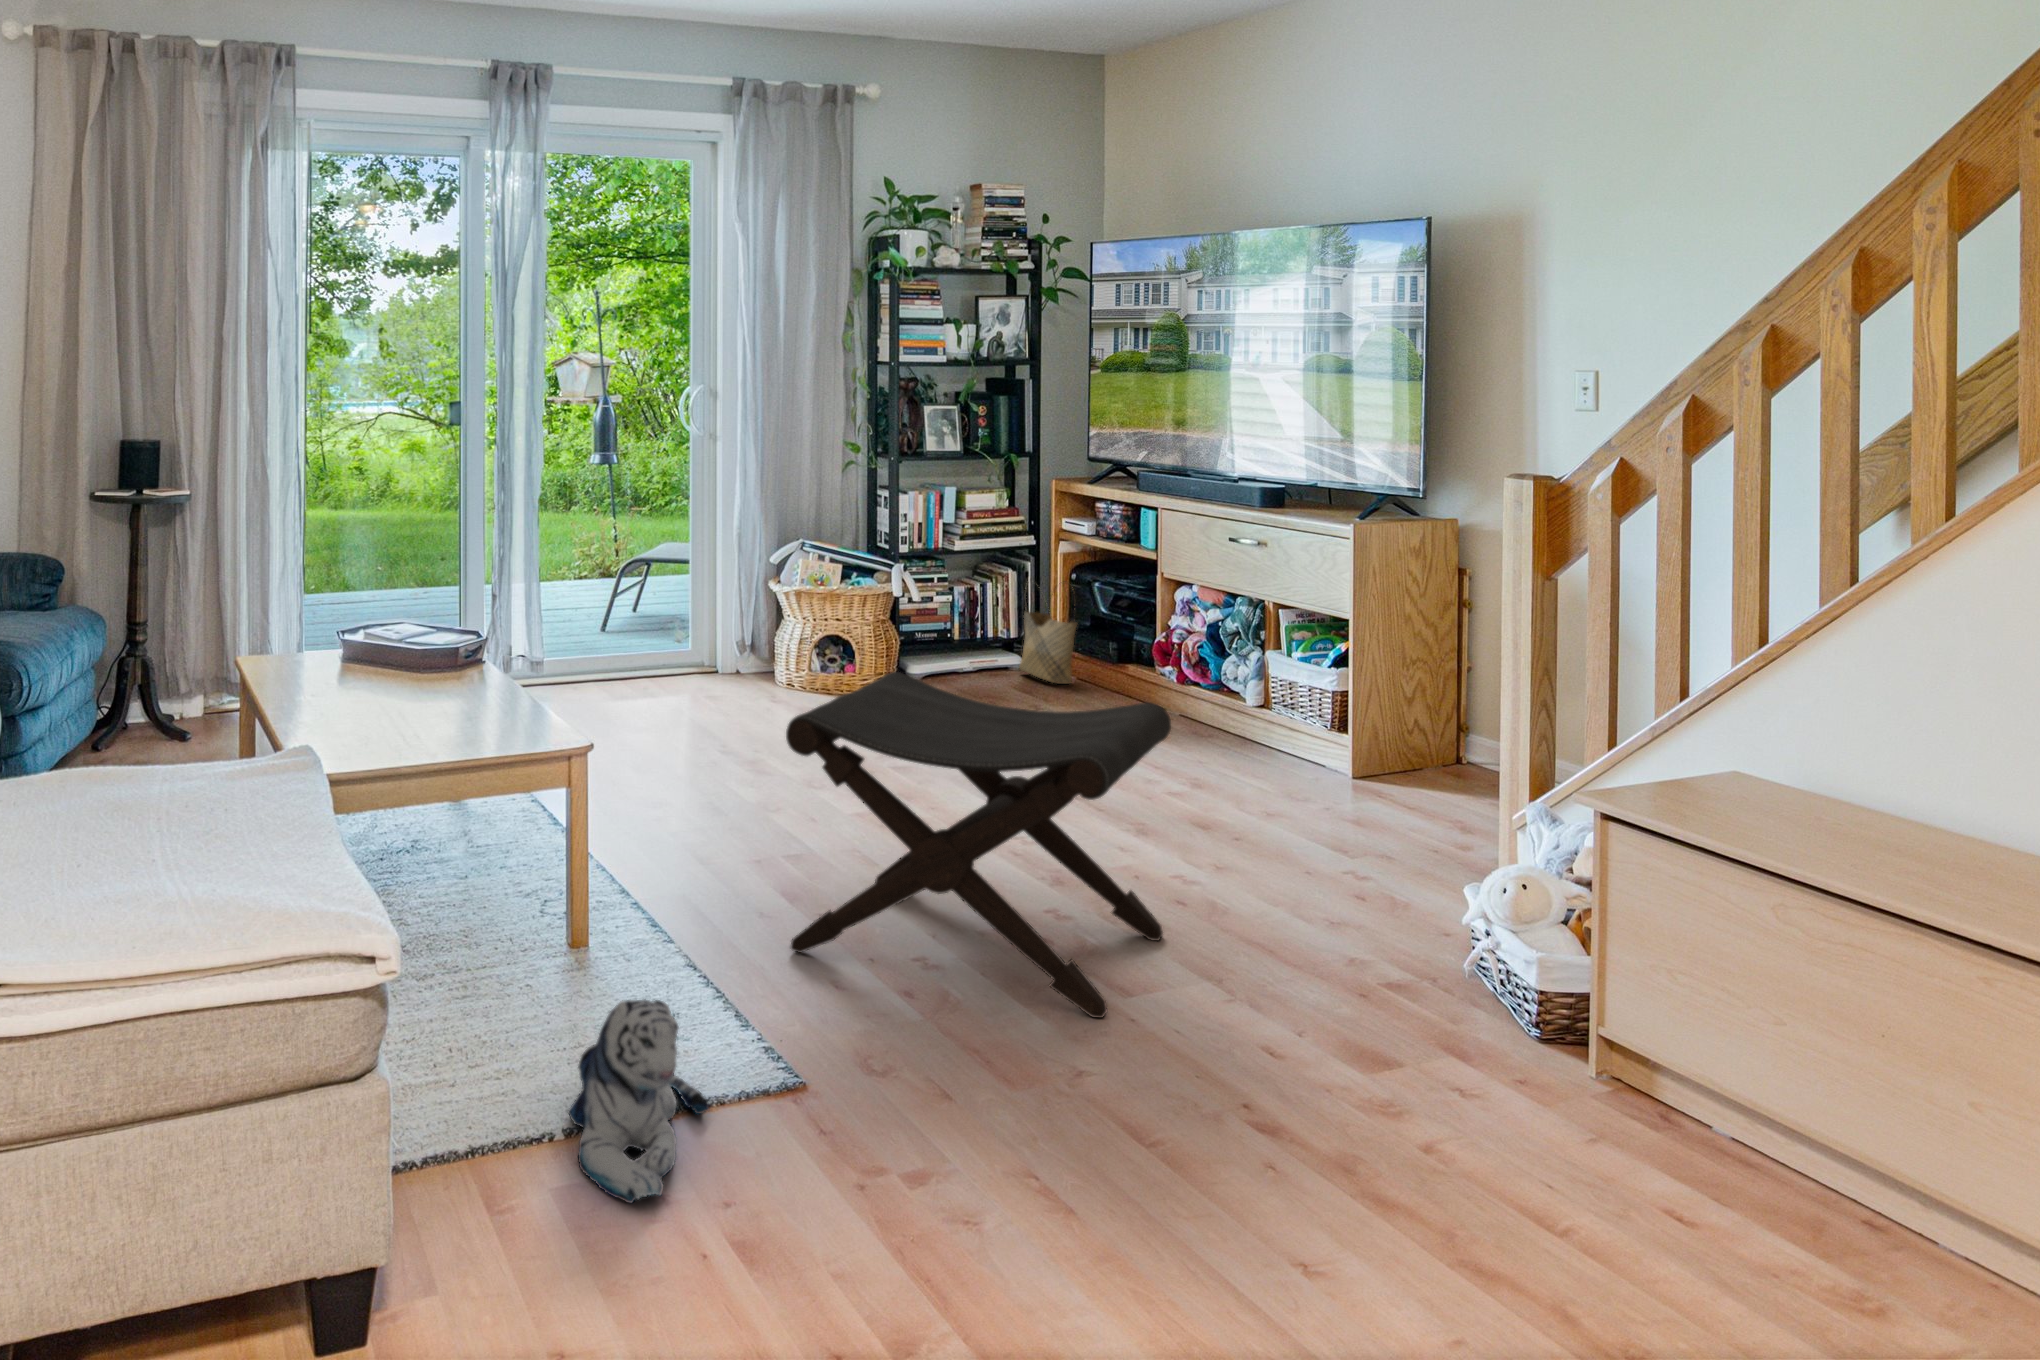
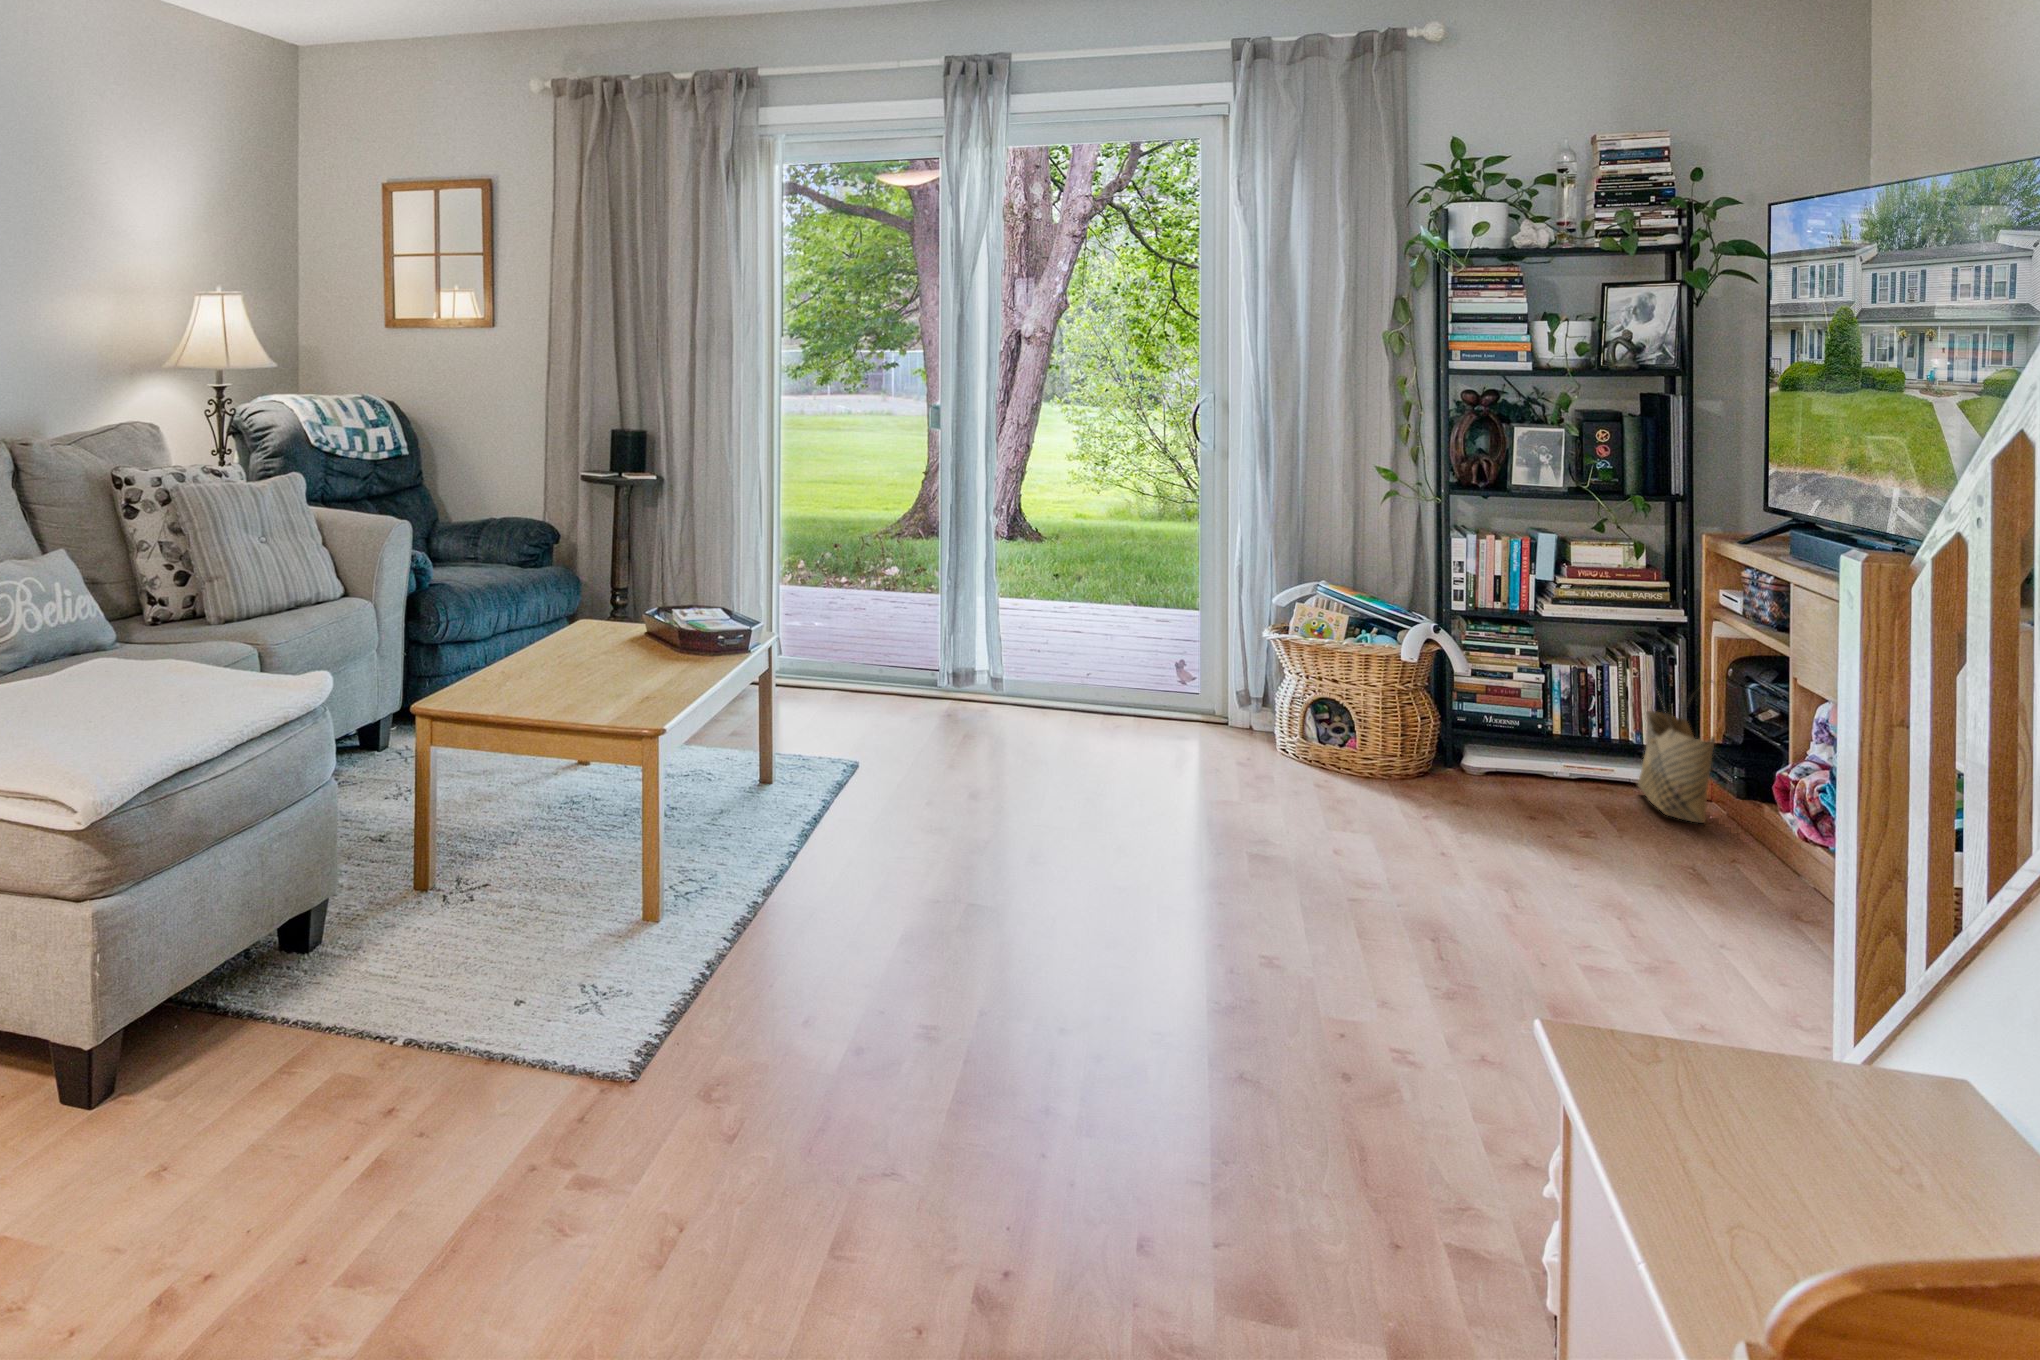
footstool: present [786,672,1171,1018] -> none [783,765,1283,1288]
plush toy: present [568,1000,709,1203] -> none [262,1043,484,1252]

